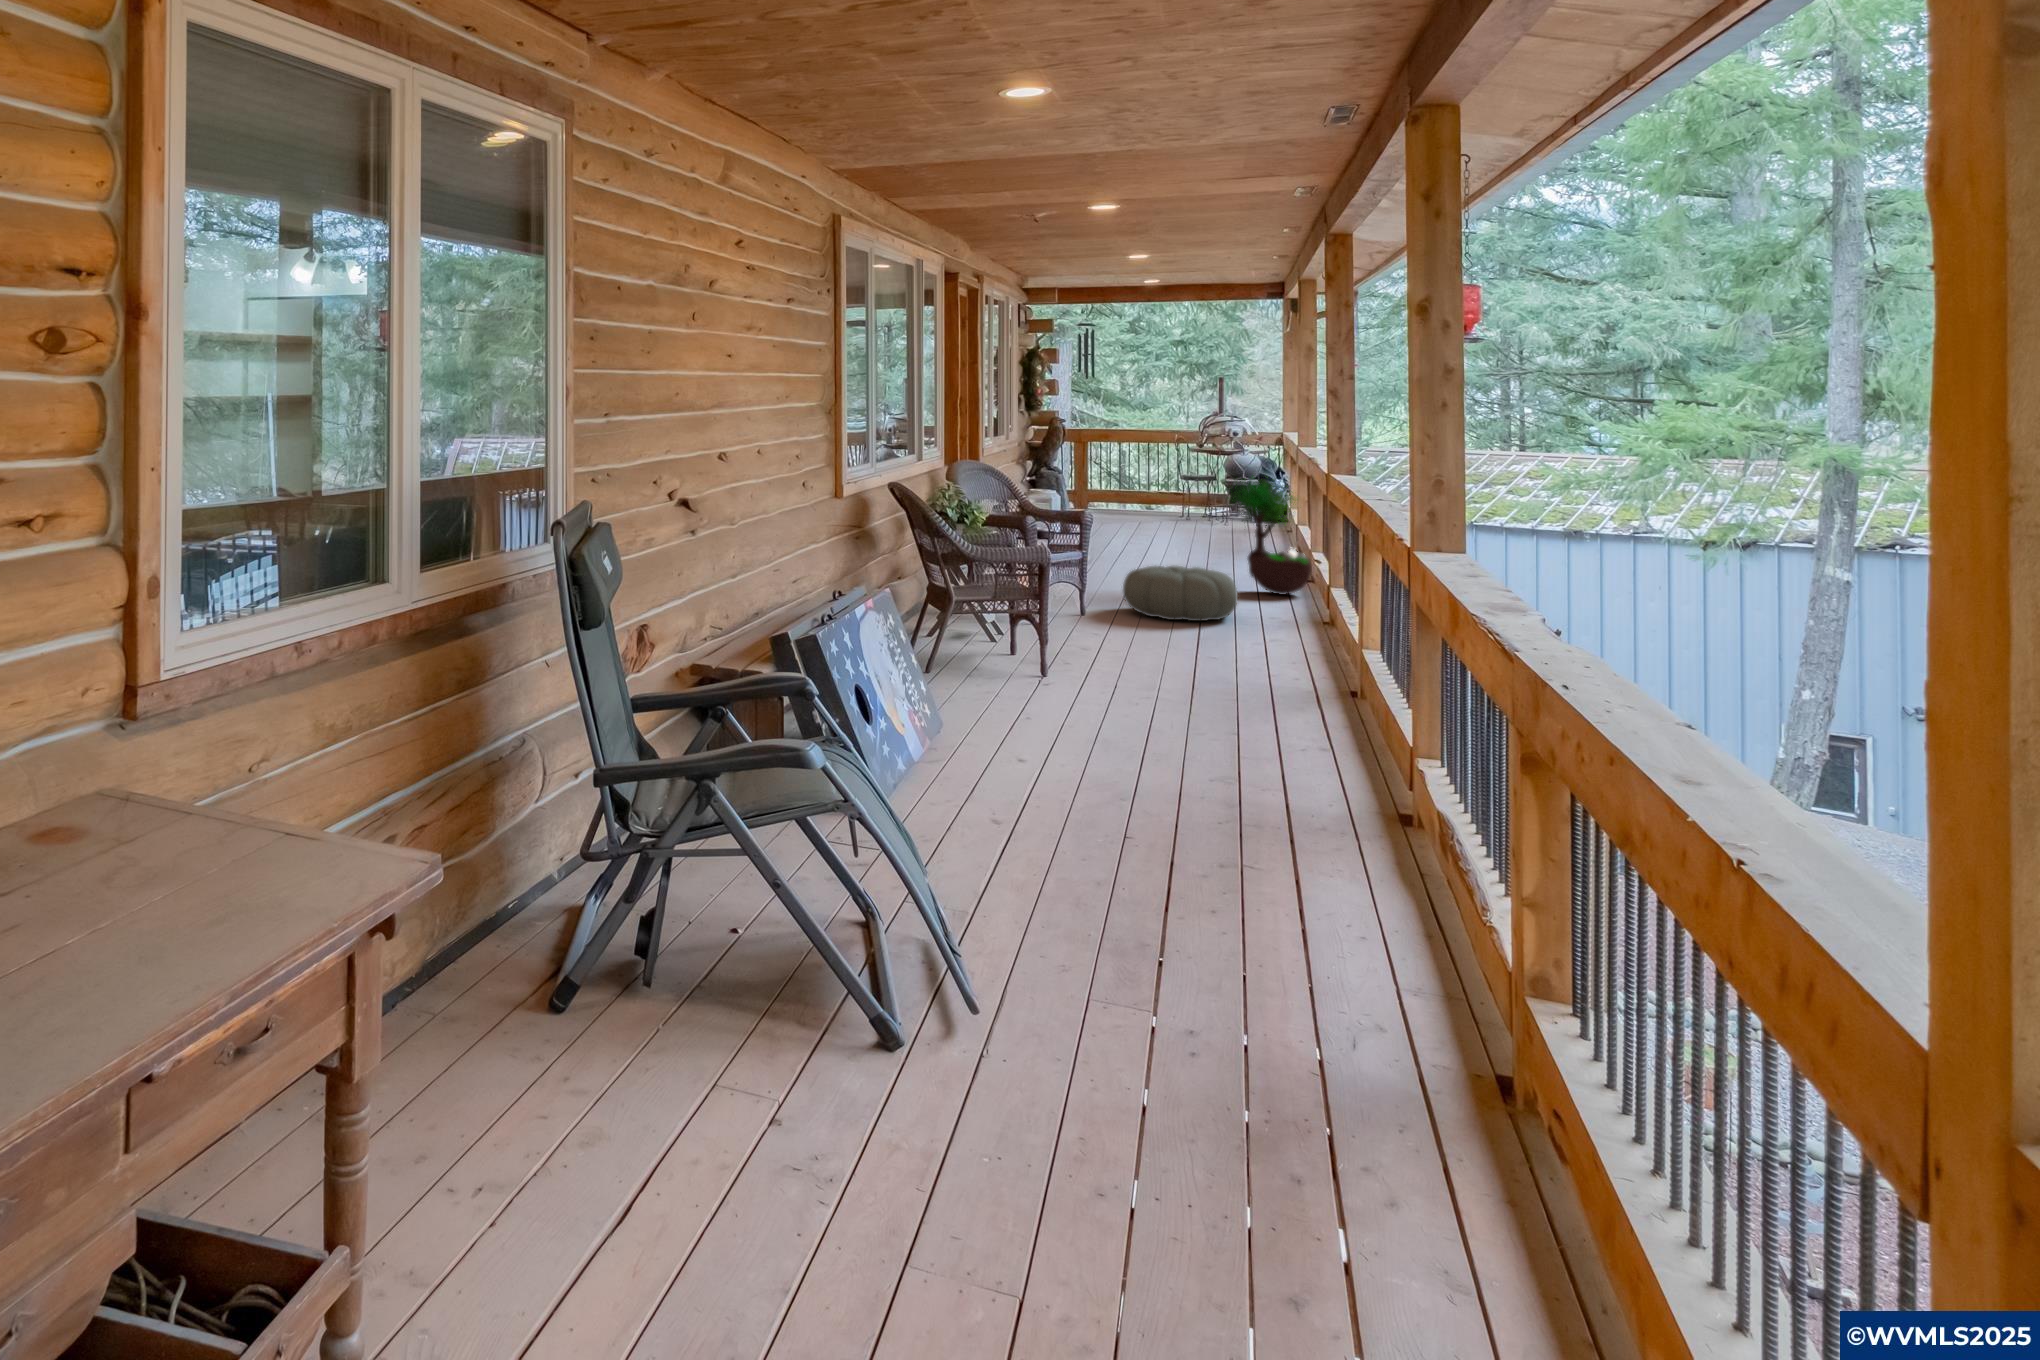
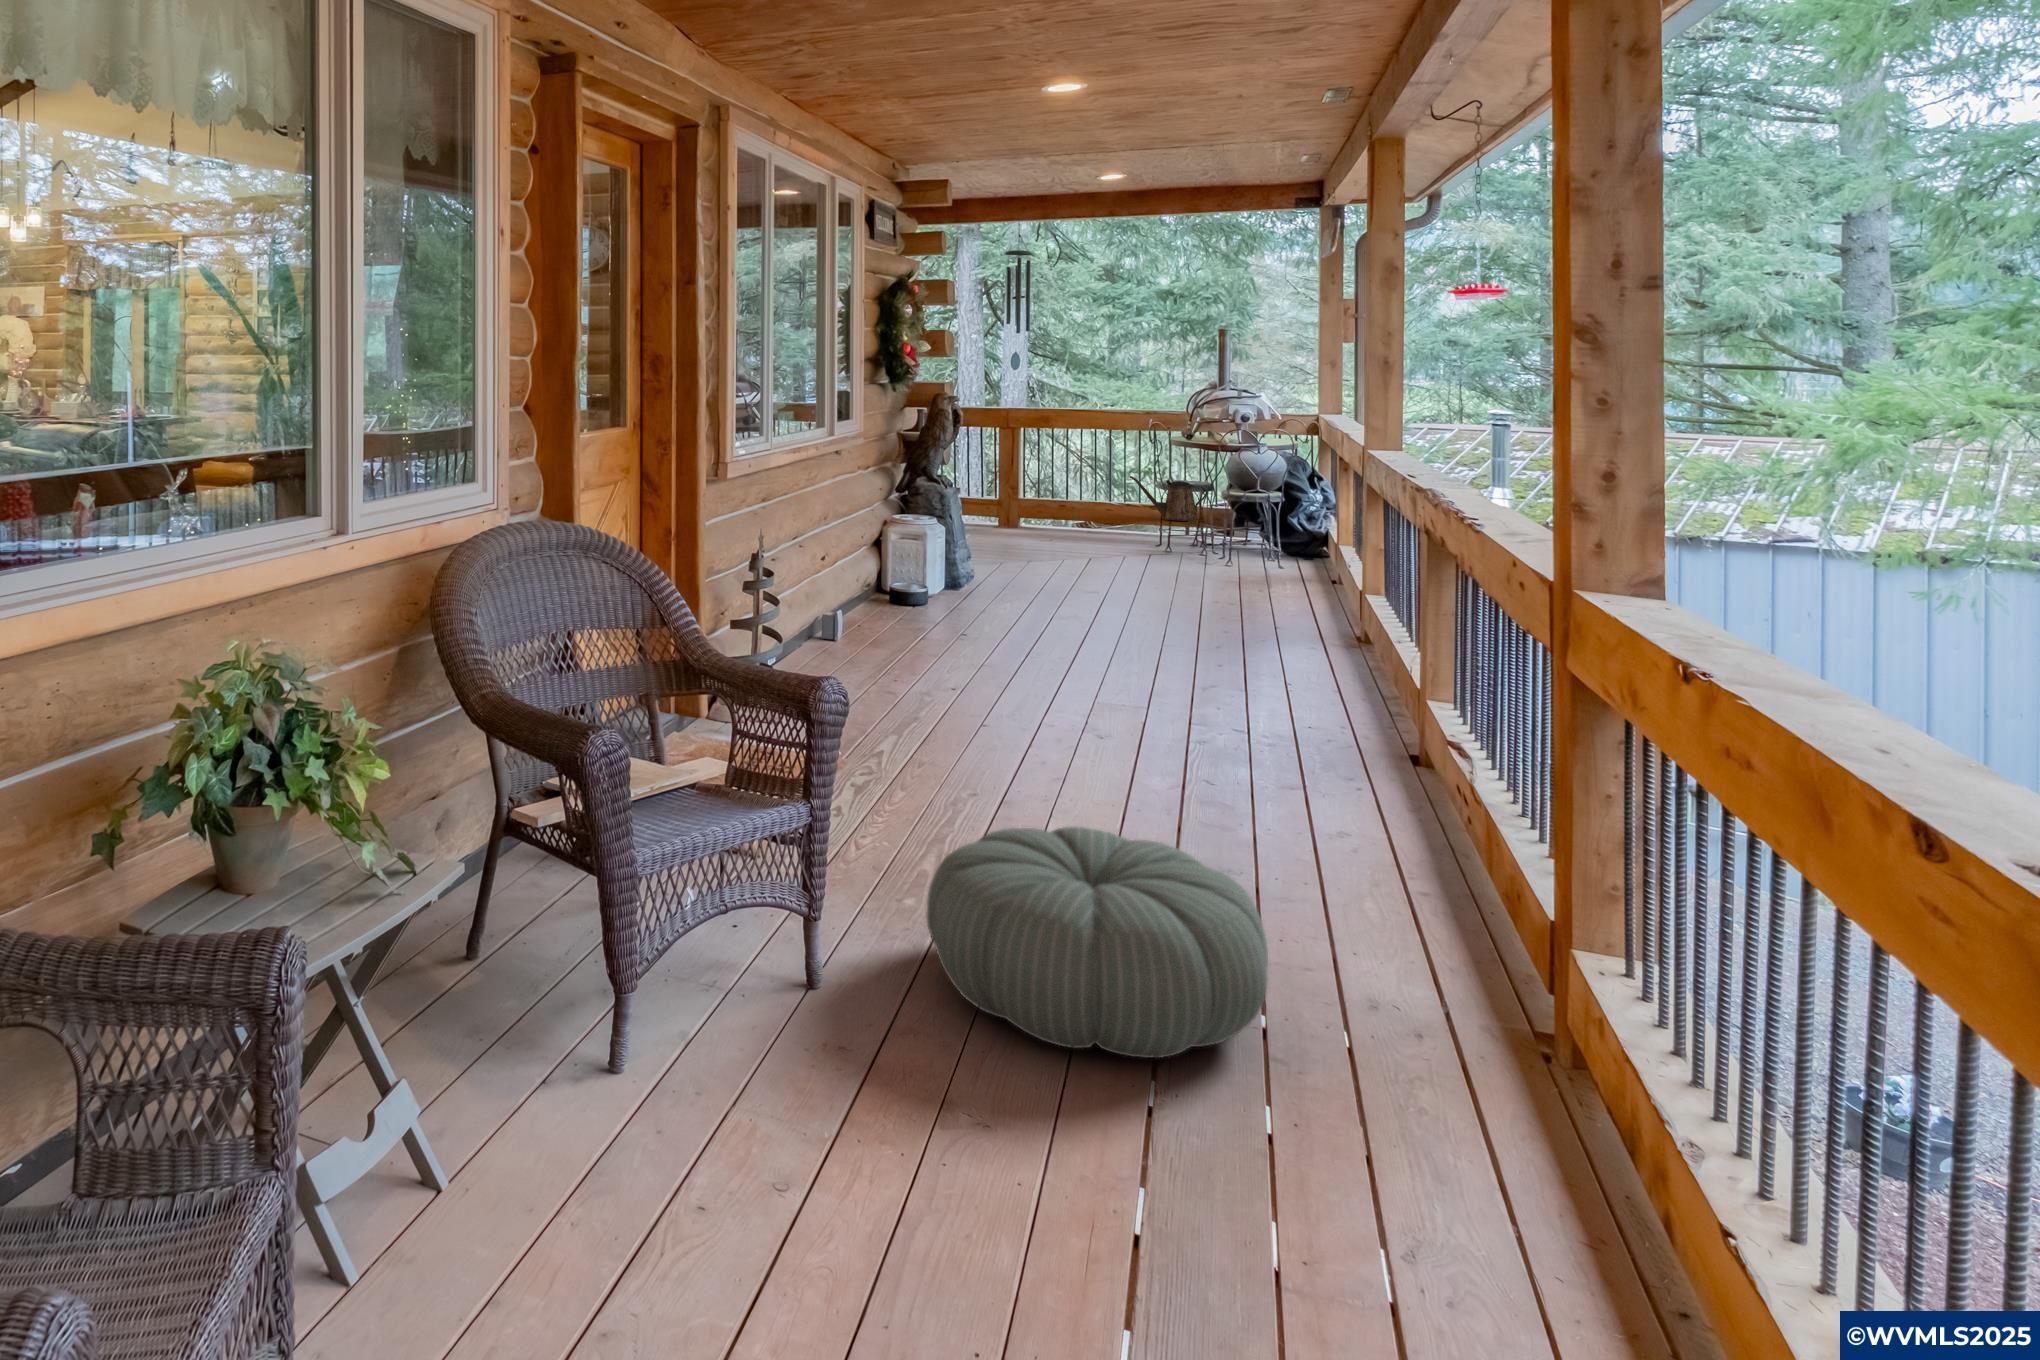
watering can: none [1163,474,1214,503] -> present [1130,476,1208,521]
potted tree: present [1228,476,1312,595] -> none [1233,517,1455,853]

